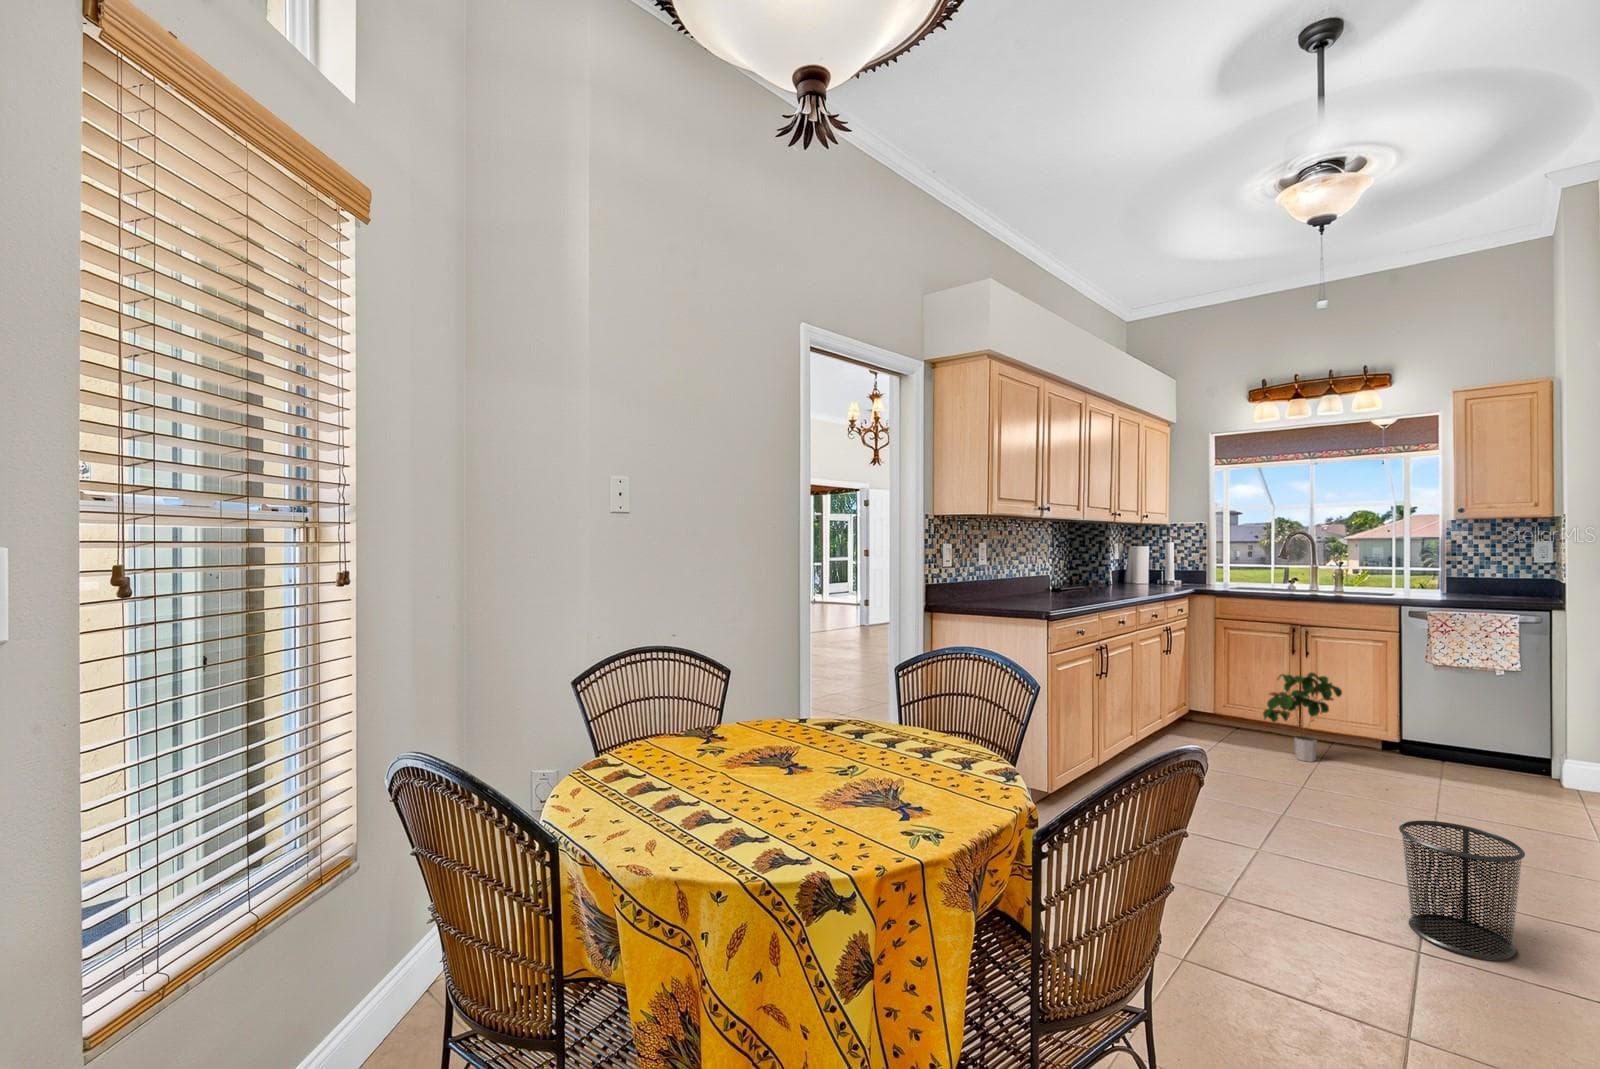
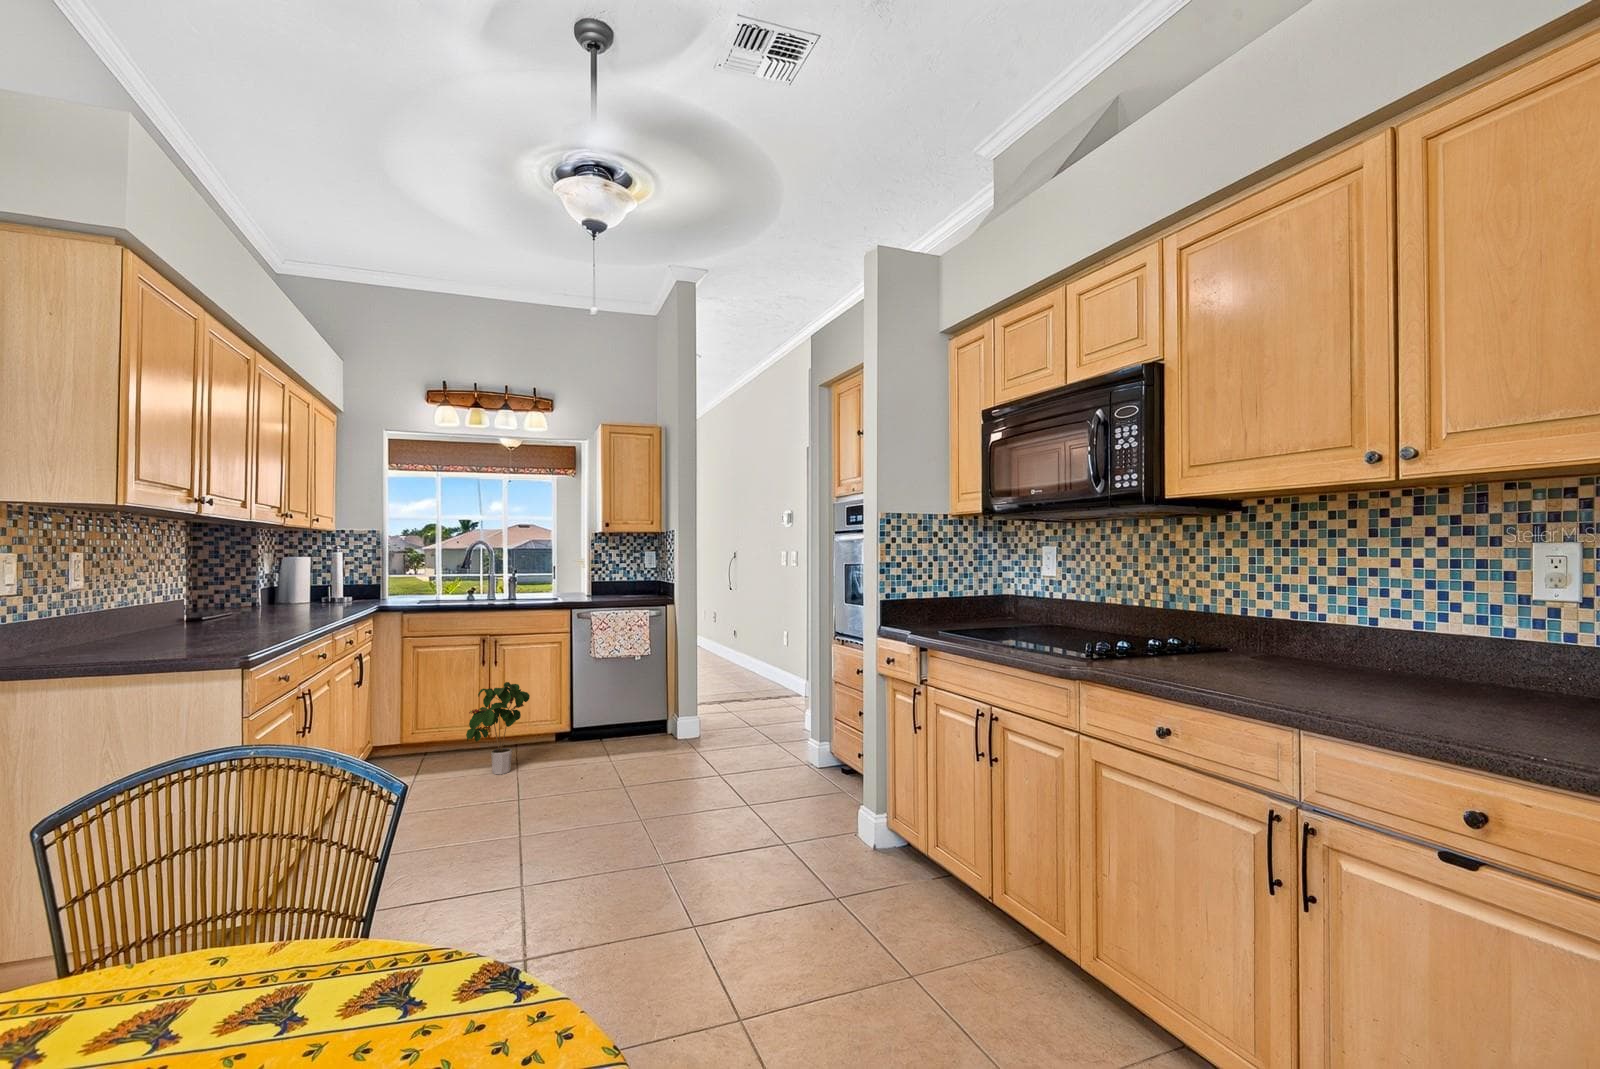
waste bin: present [1399,821,1525,959] -> none [670,795,752,912]

